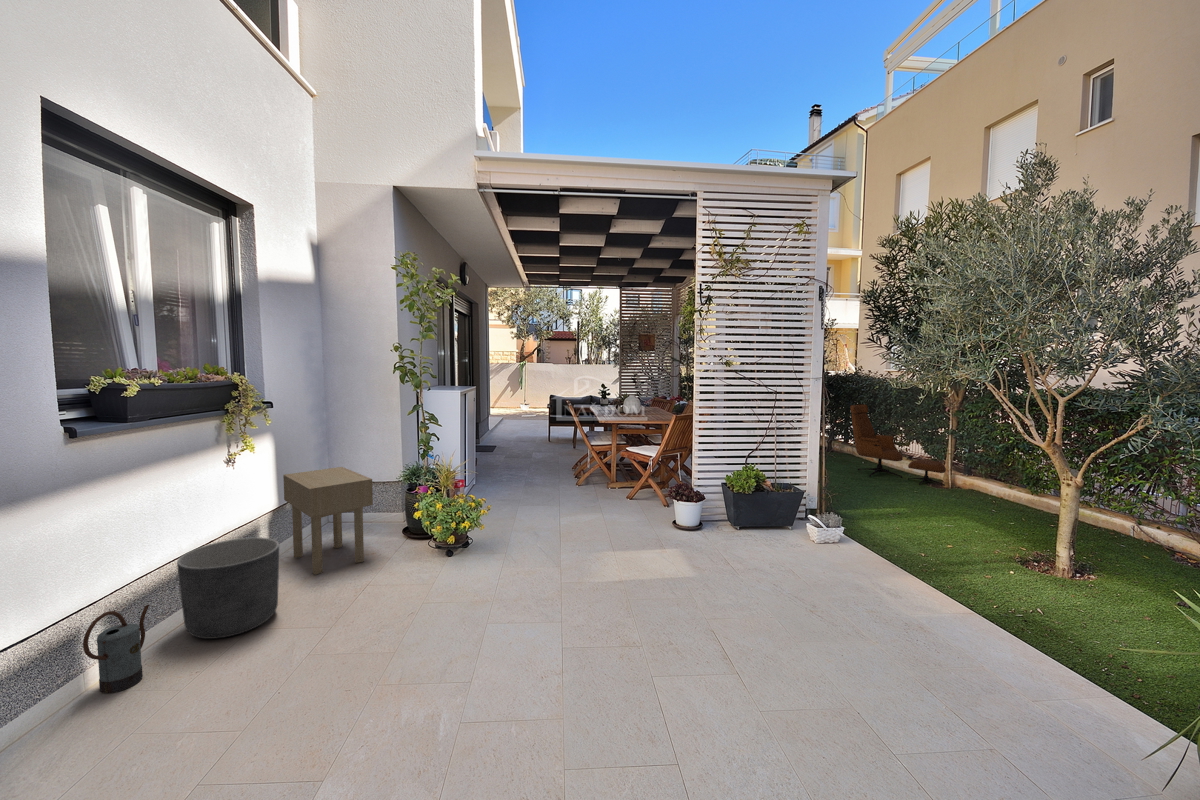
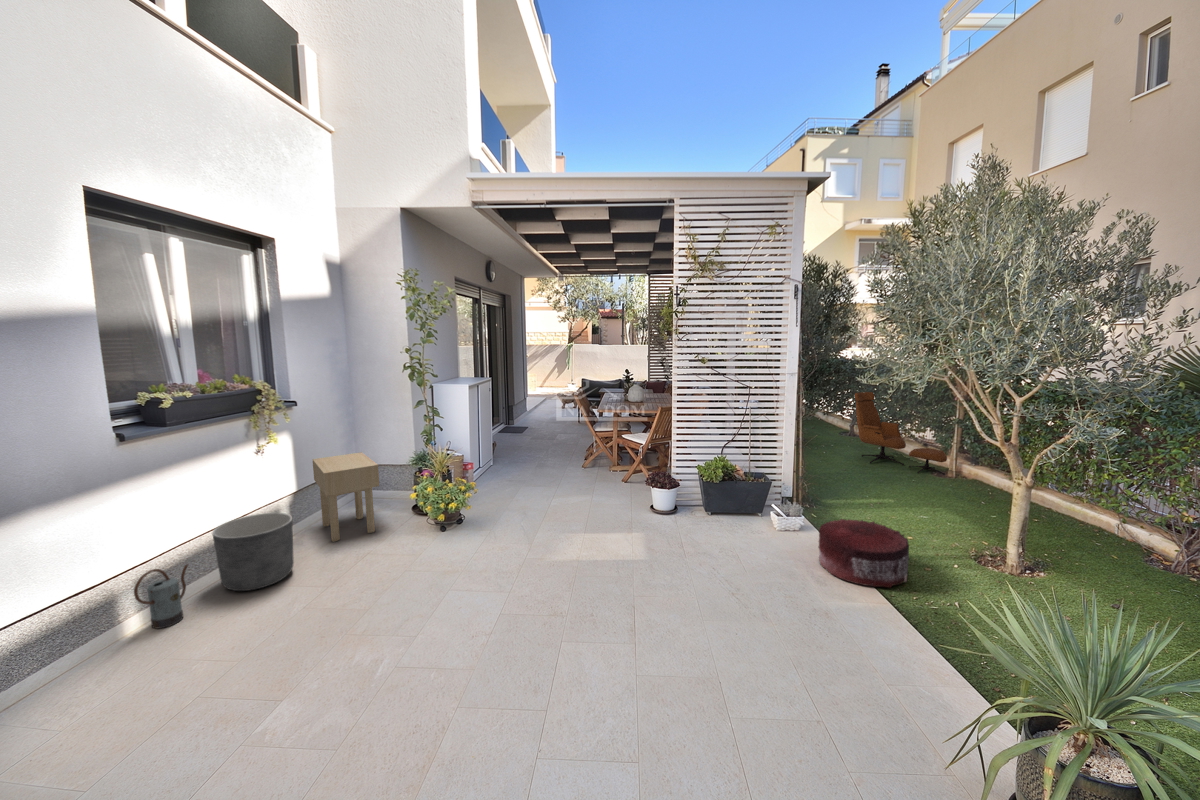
pouf: none [874,525,975,594] -> present [819,519,909,588]

